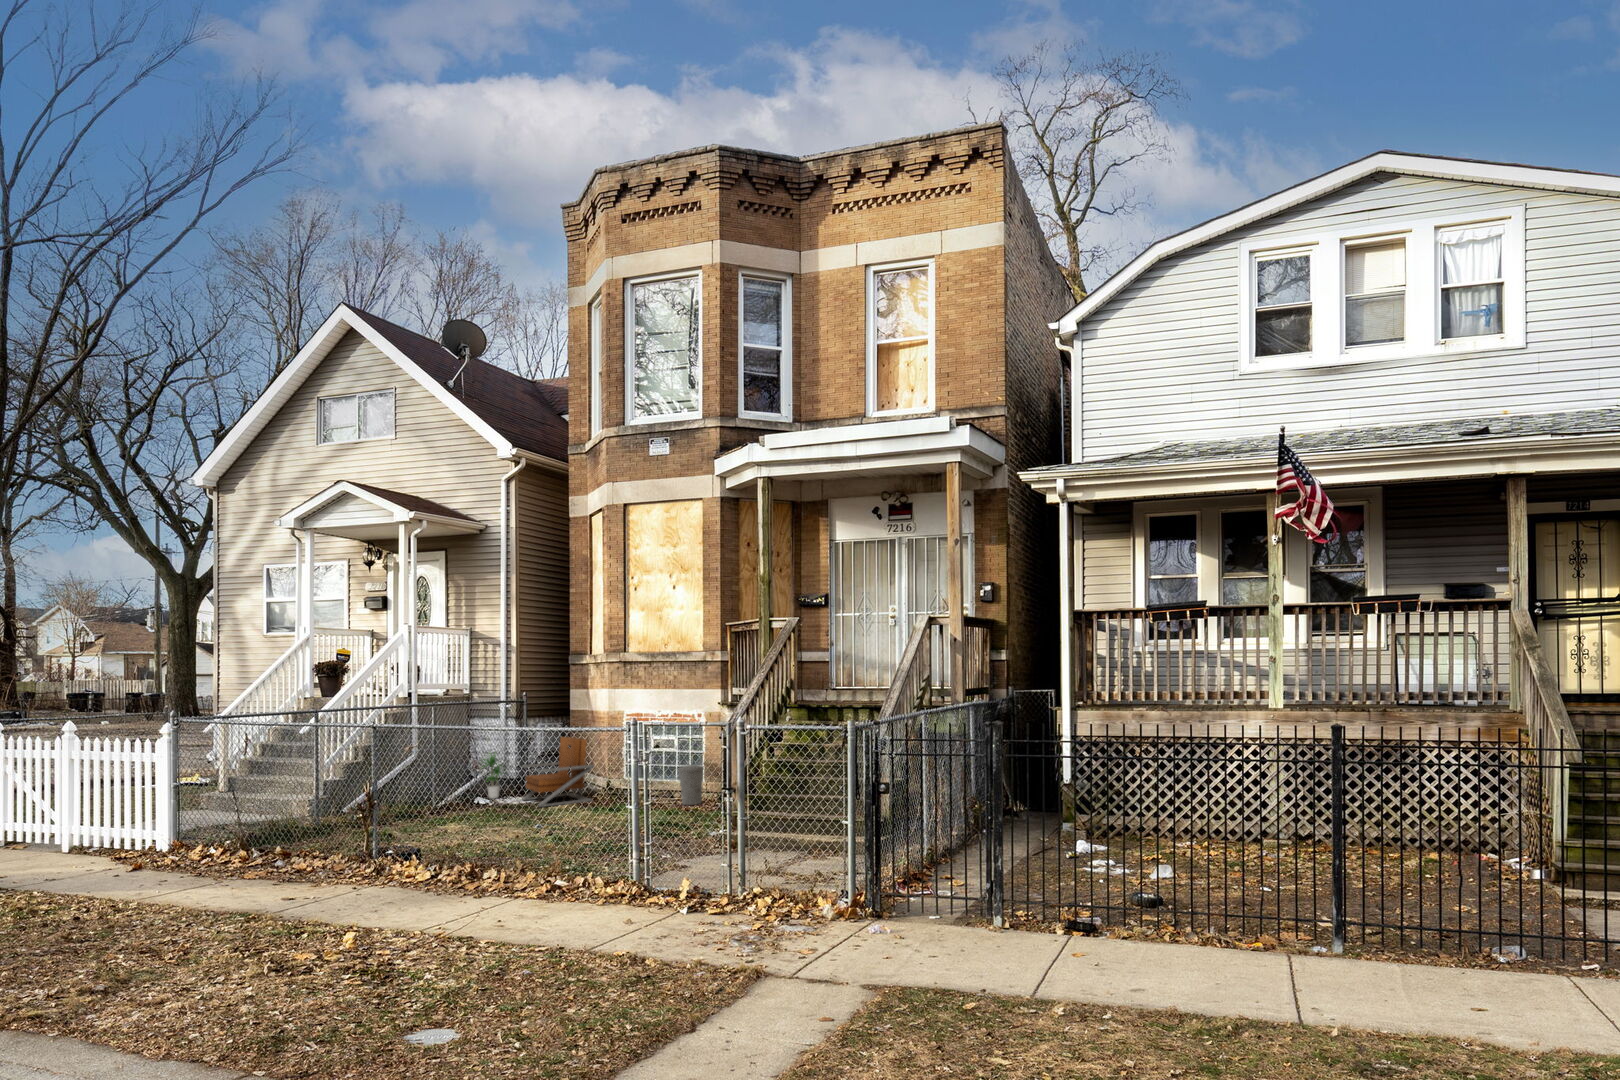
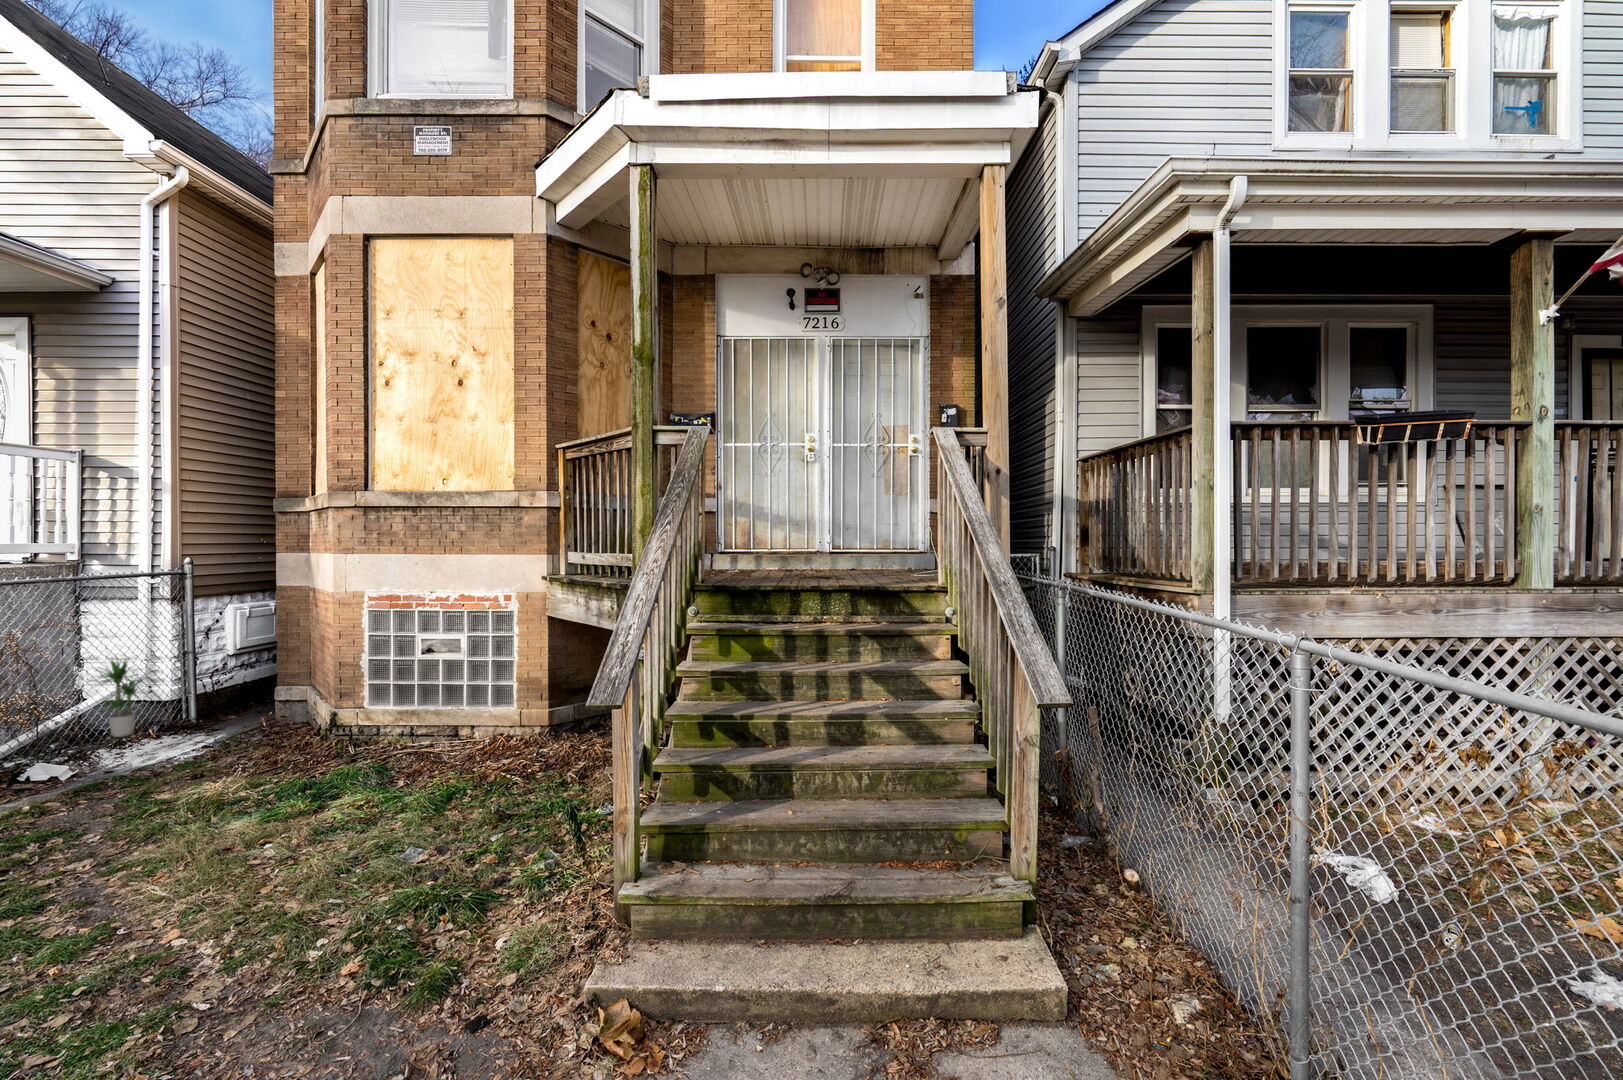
lounge chair: present [522,737,594,807] -> none [172,631,311,762]
trash can: present [679,765,704,805] -> none [468,681,514,750]

